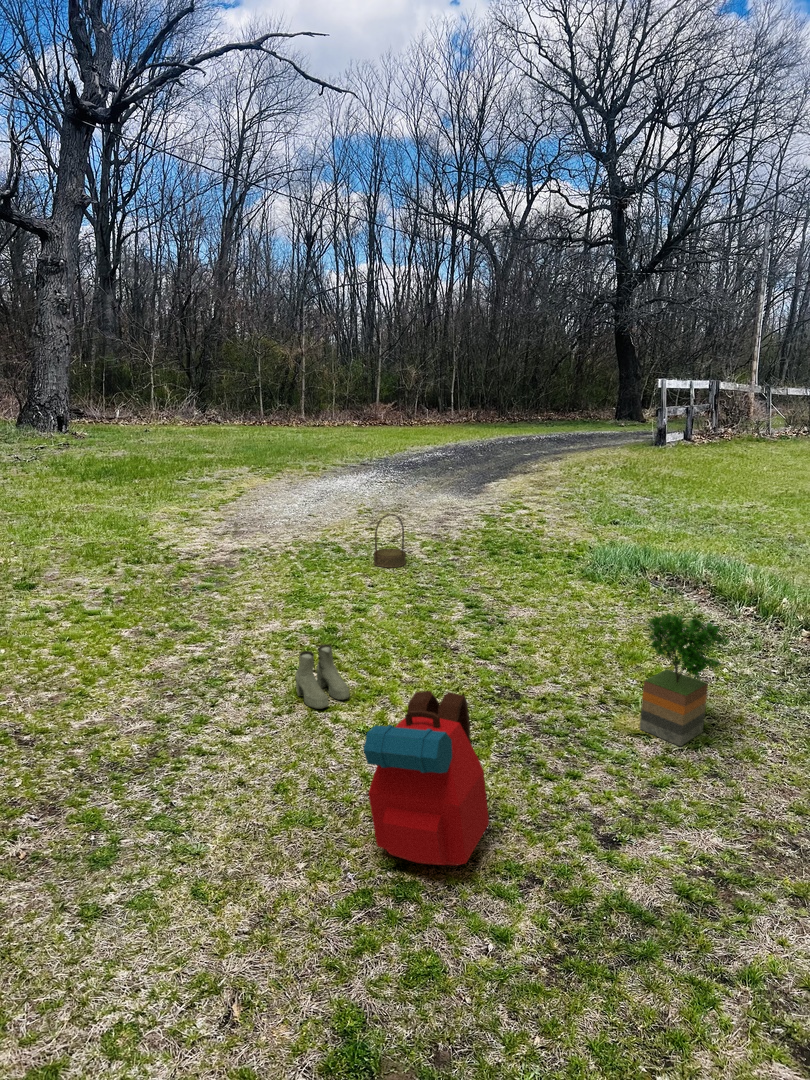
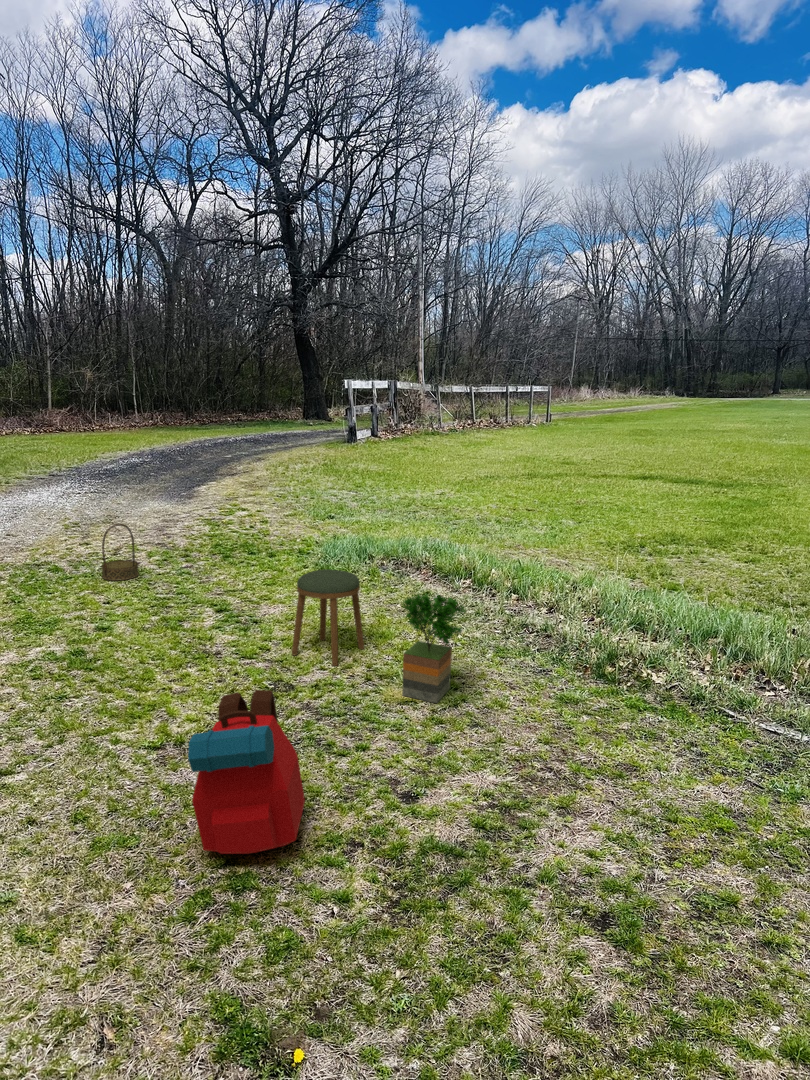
stool: none [527,575,610,682] -> present [292,569,364,666]
boots: present [295,645,349,709] -> none [57,668,123,737]

